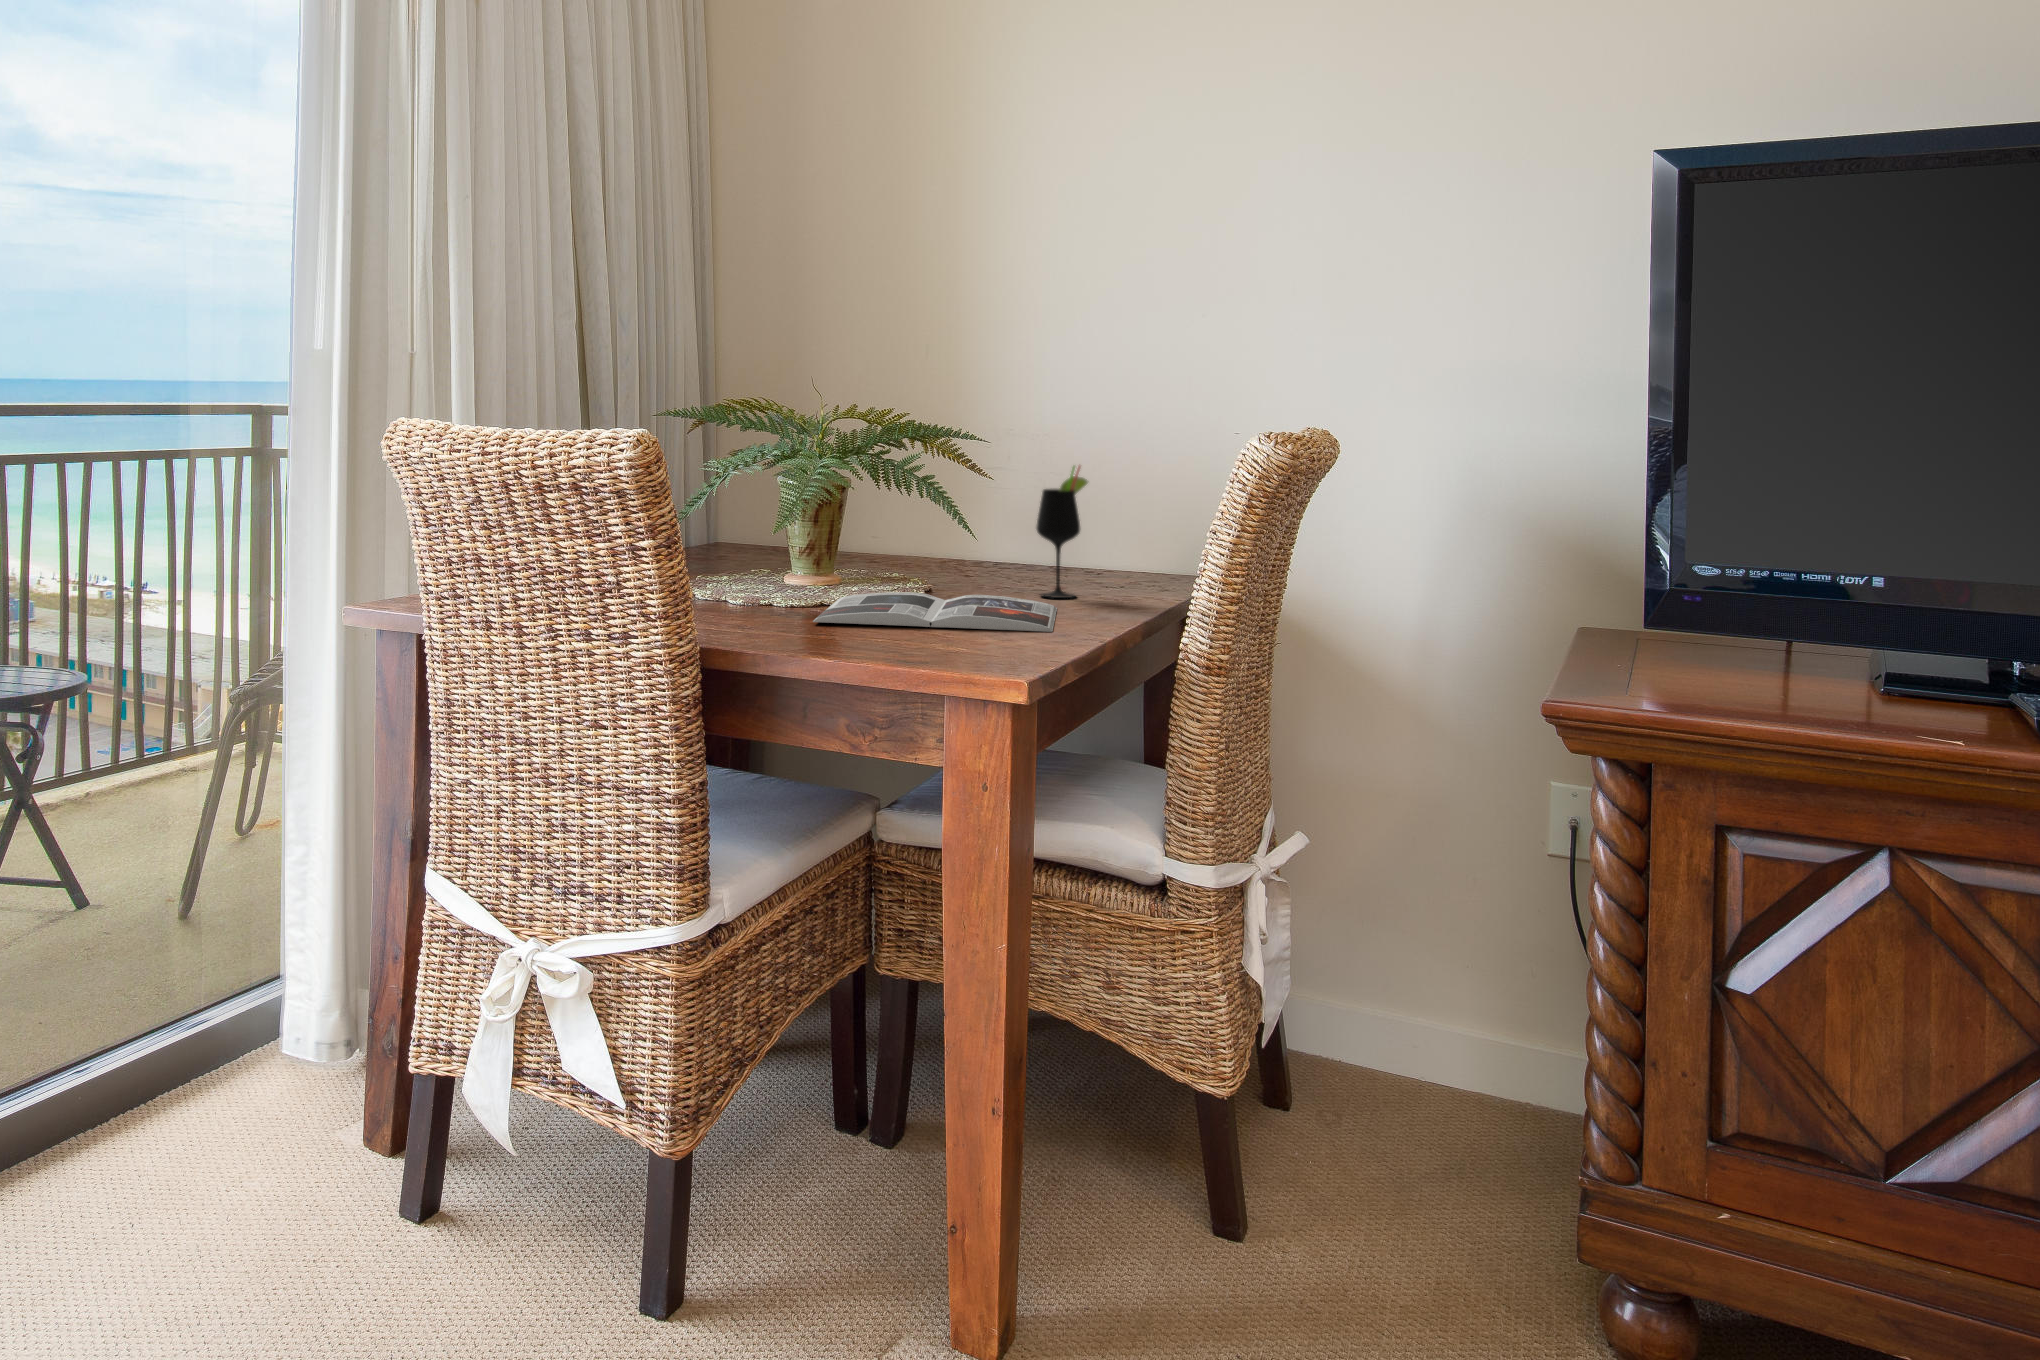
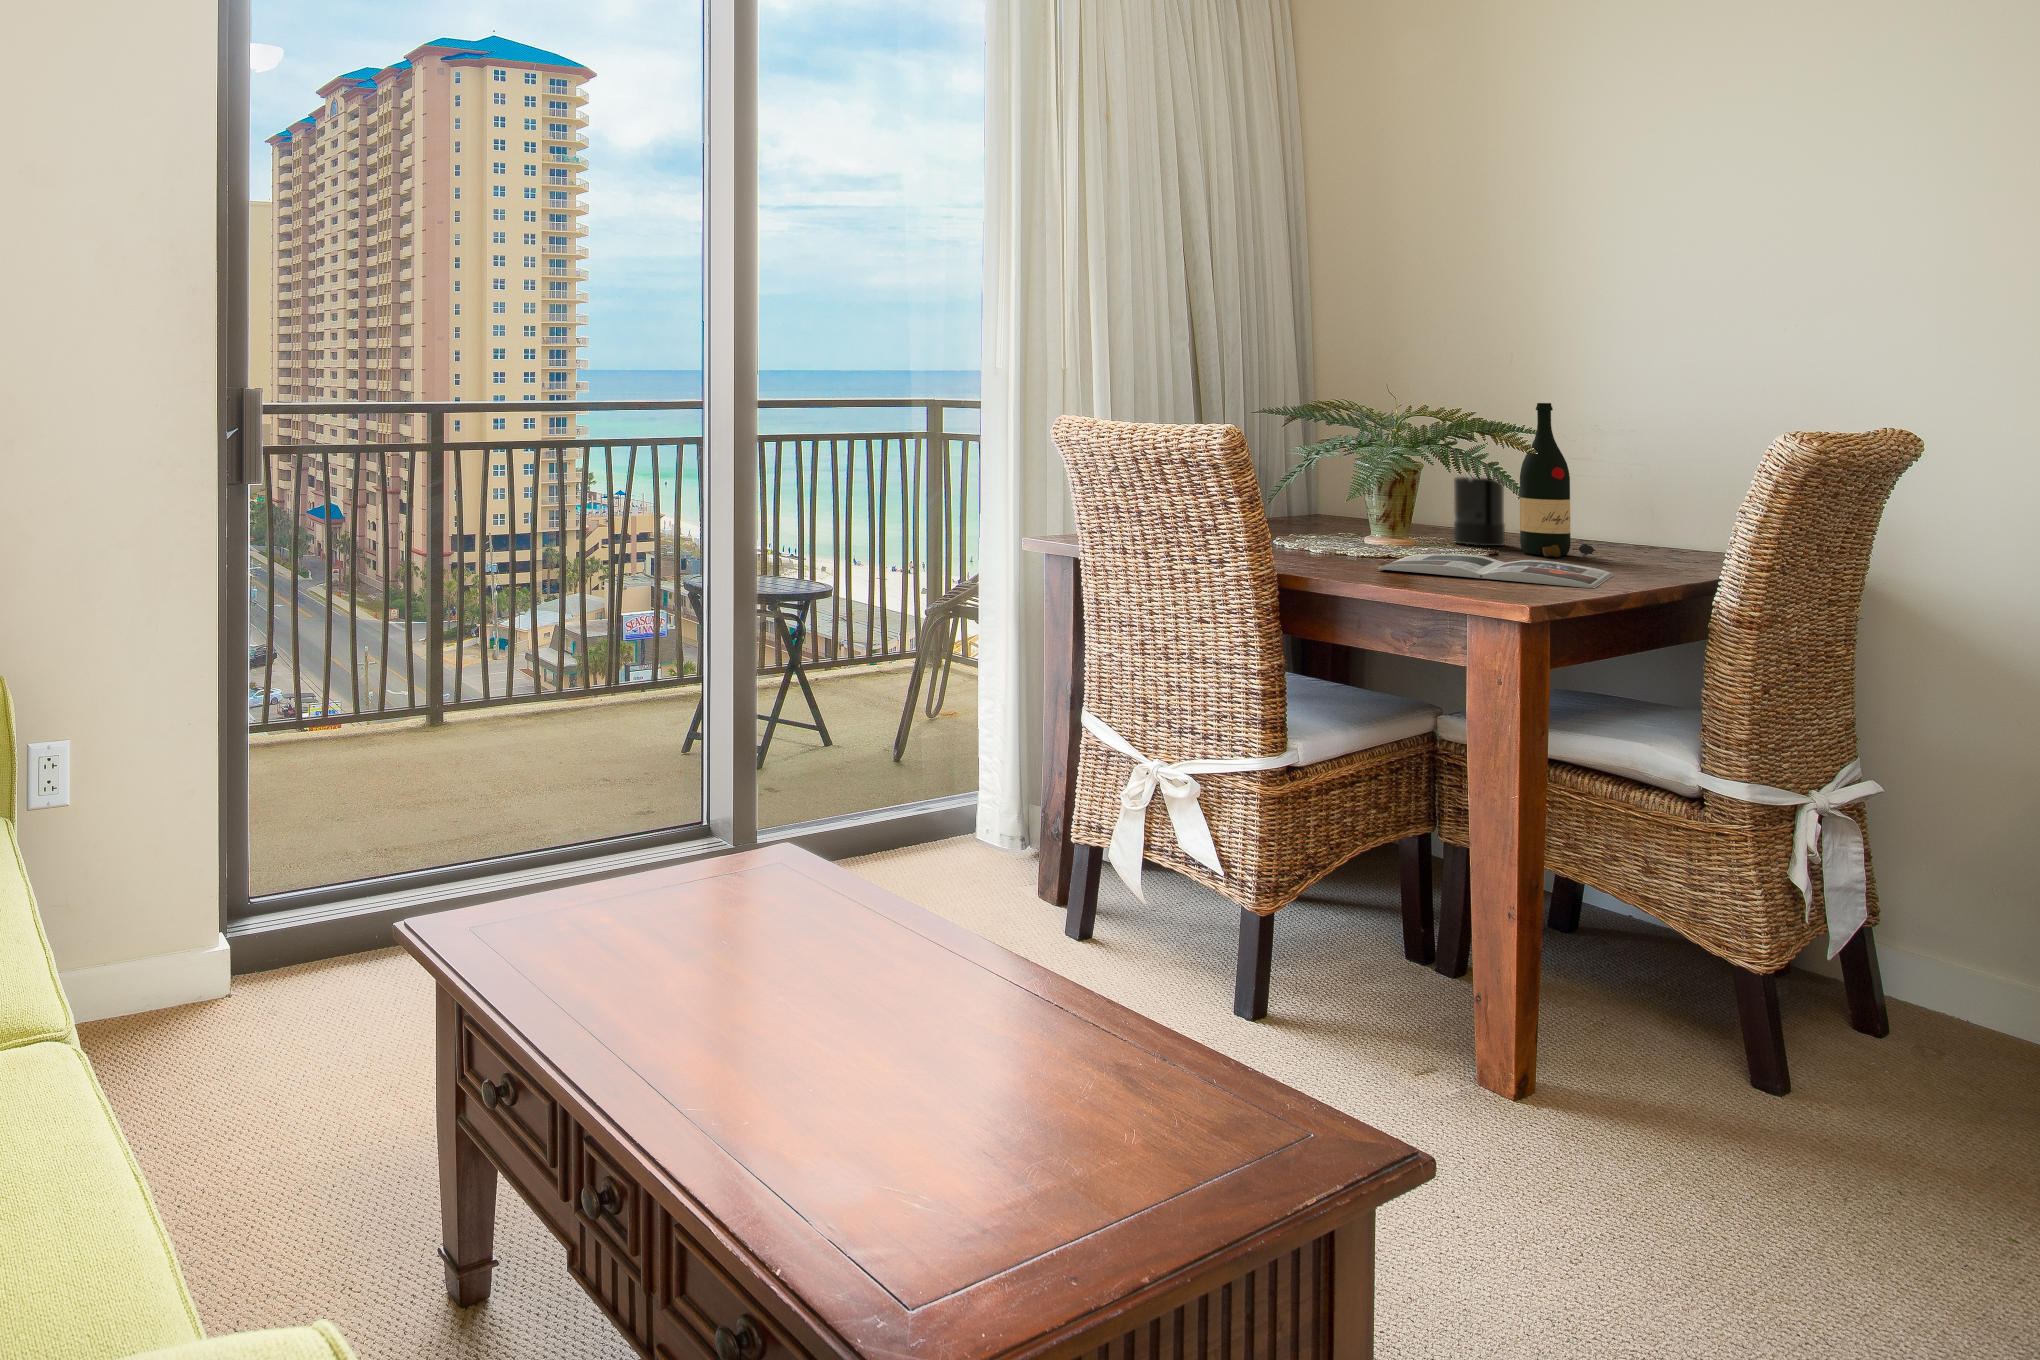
wine bottle: none [949,397,1023,586] -> present [1520,403,1596,557]
wine glass: present [1036,466,1088,598] -> none [1600,460,1654,569]
candle: none [876,482,928,575] -> present [1454,474,1505,546]

